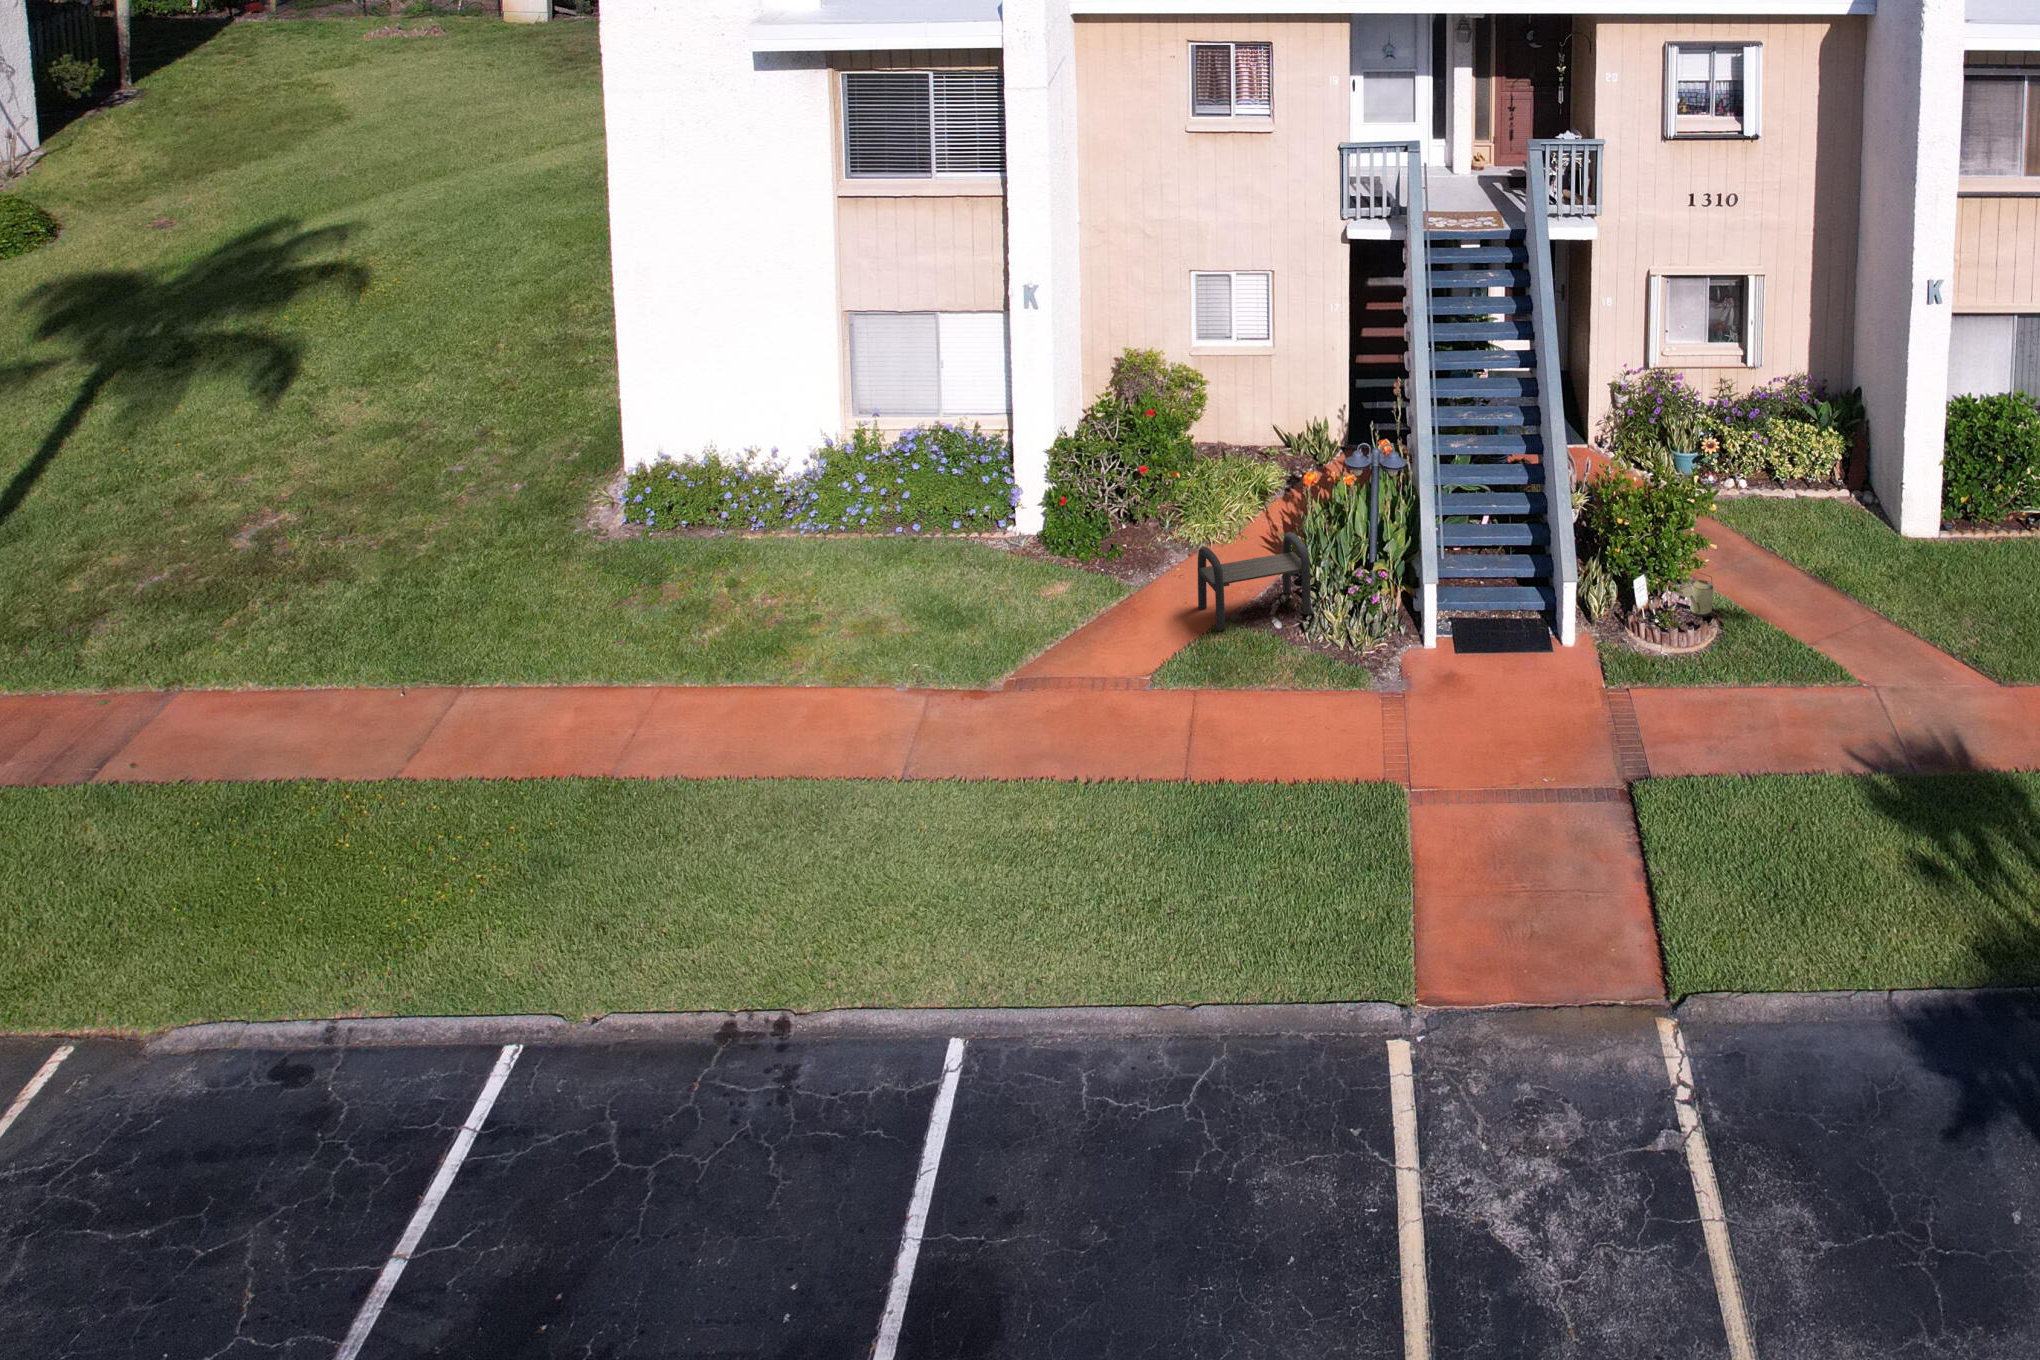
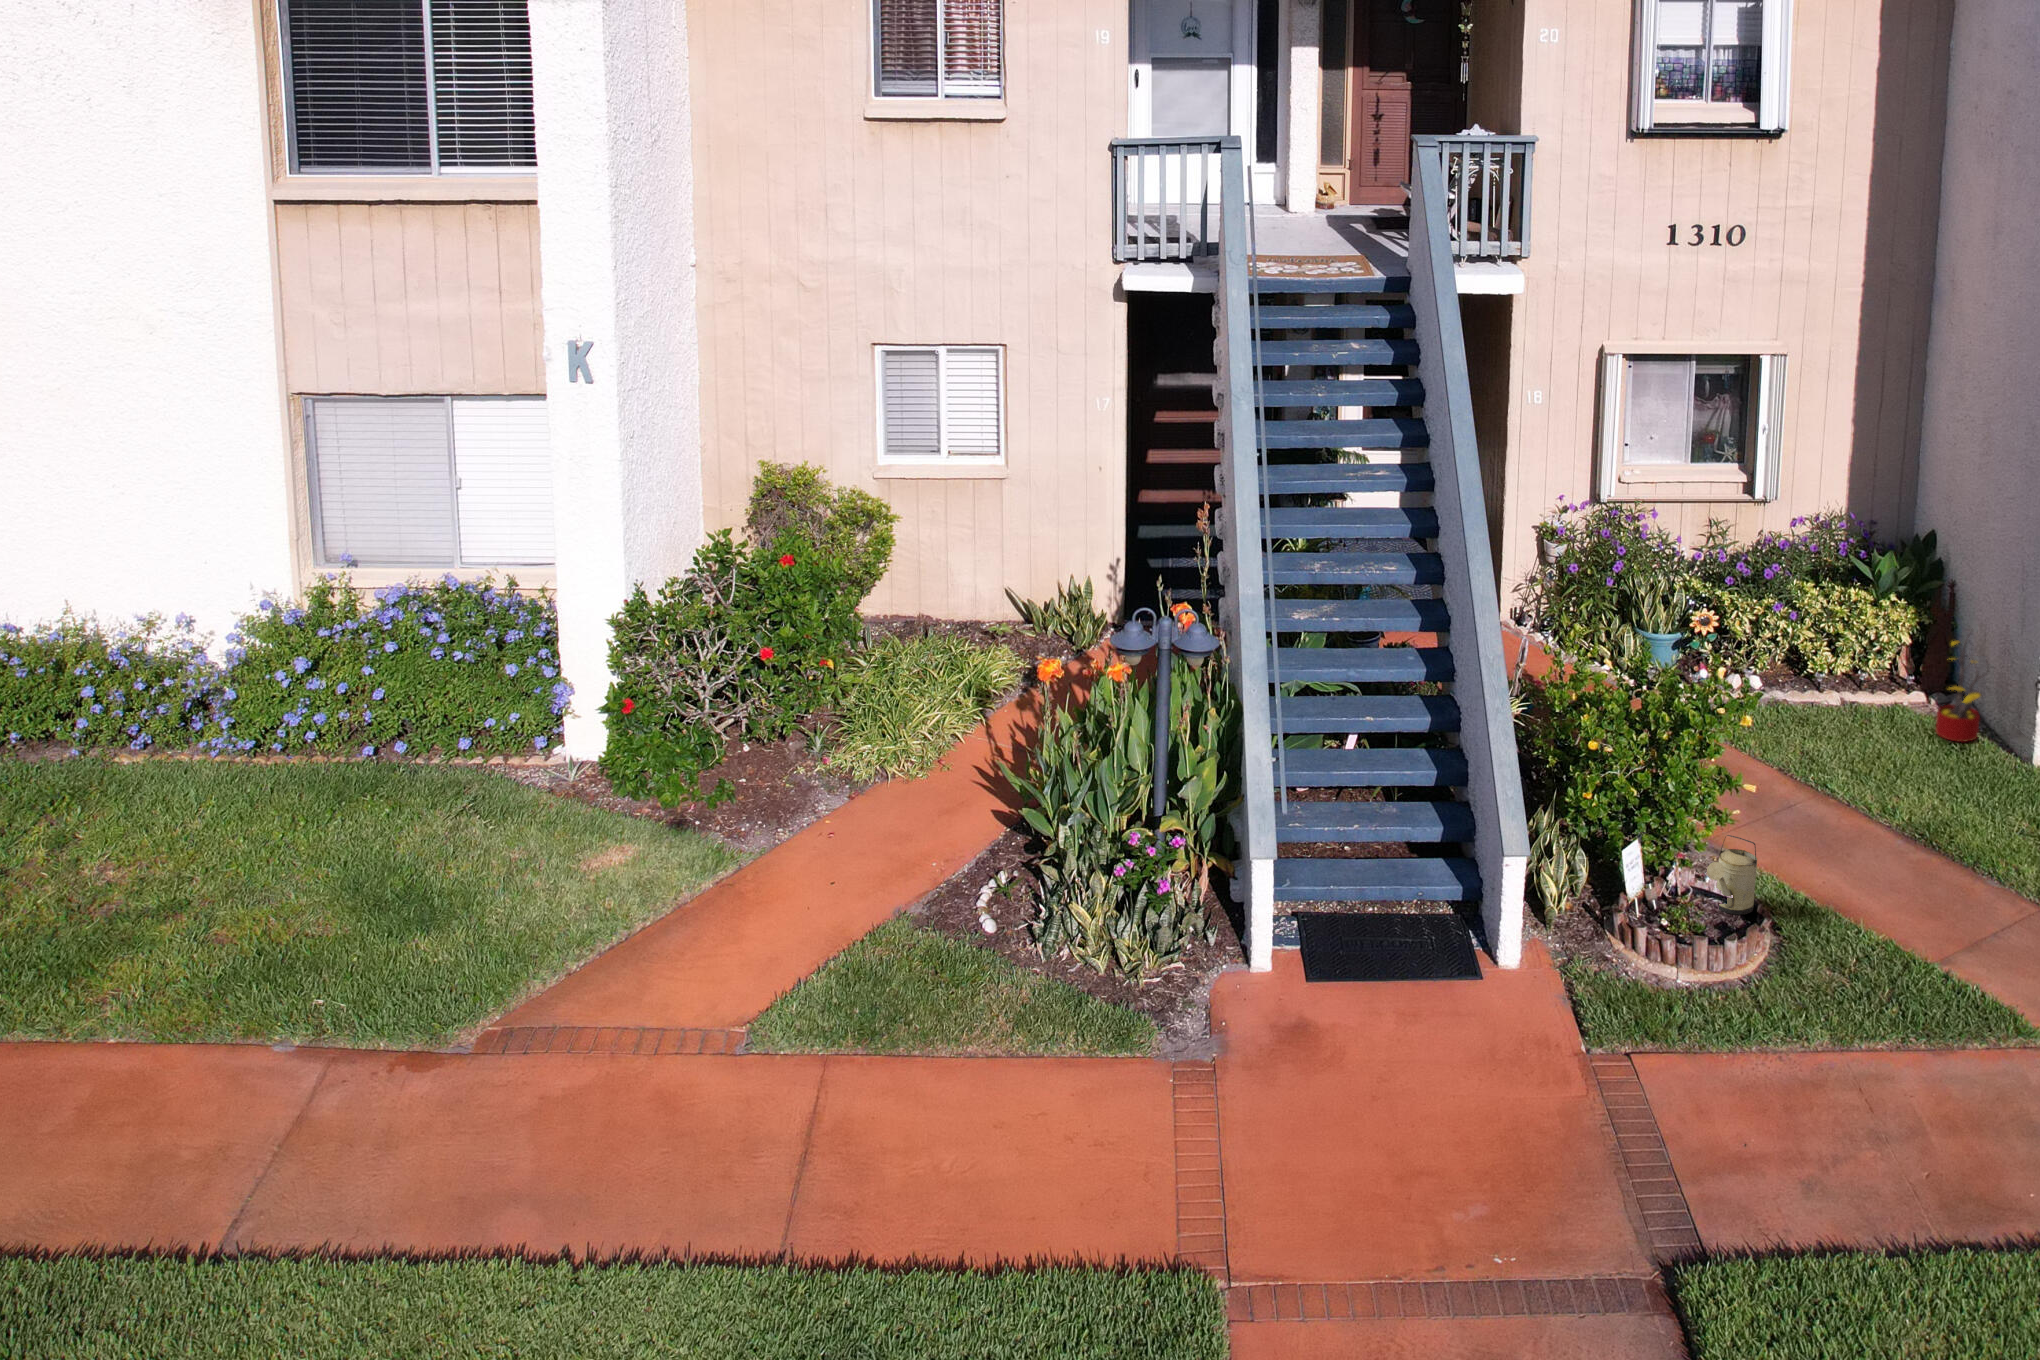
decorative plant: none [1842,449,1870,517] -> present [1936,641,1986,742]
bench: present [1198,532,1311,631] -> none [851,759,1049,936]

